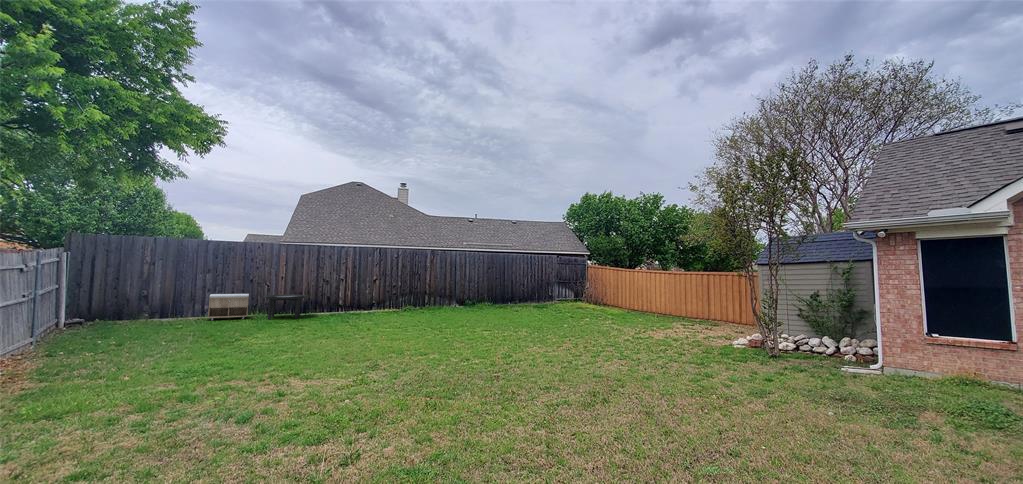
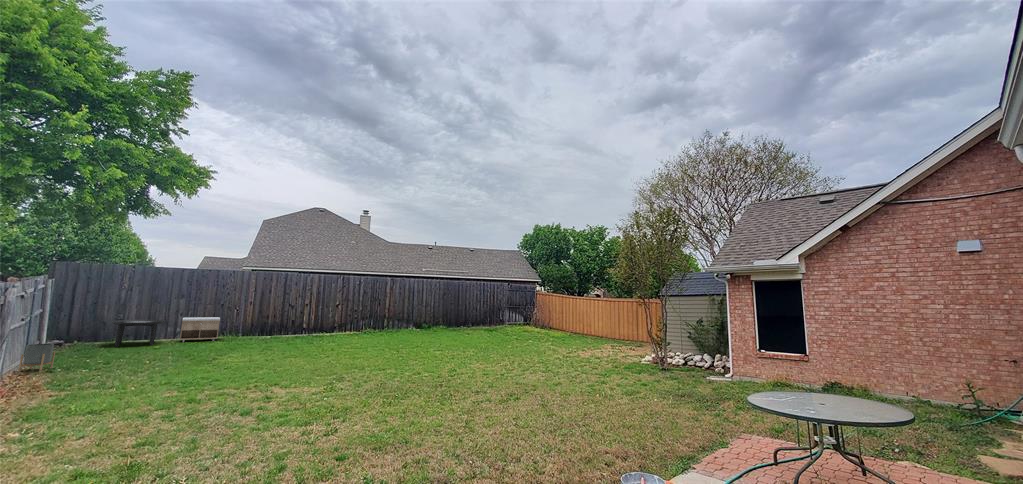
round table: present [264,295,307,319] -> present [111,320,165,347]
planter: none [19,323,61,355] -> present [18,344,55,372]

